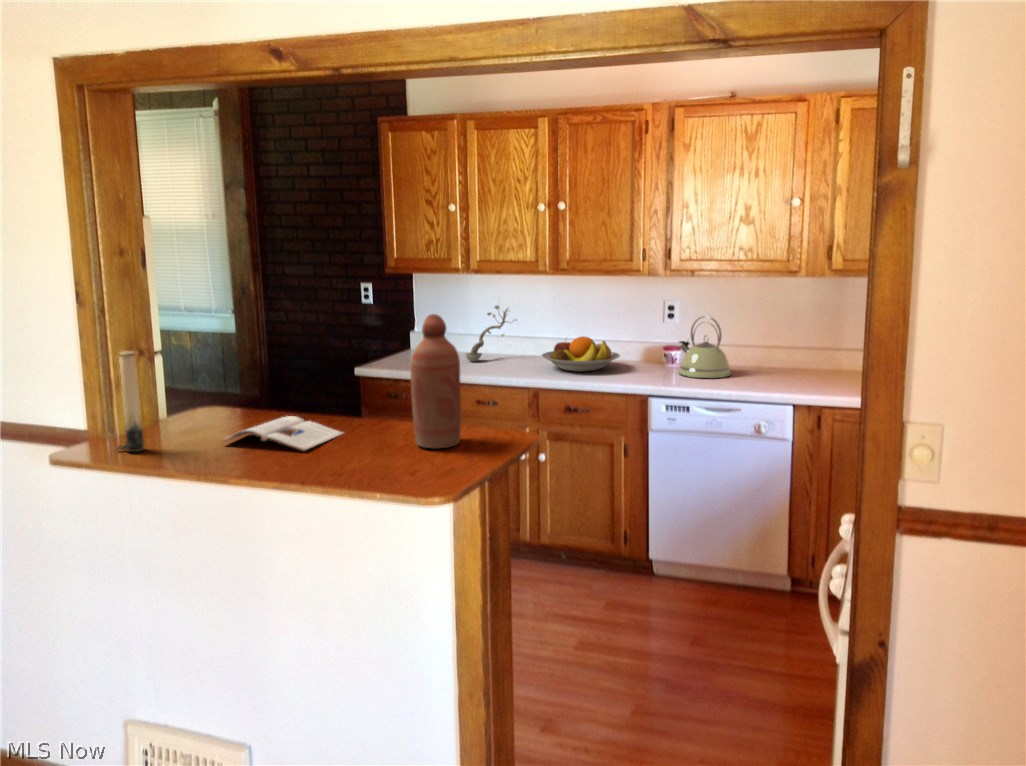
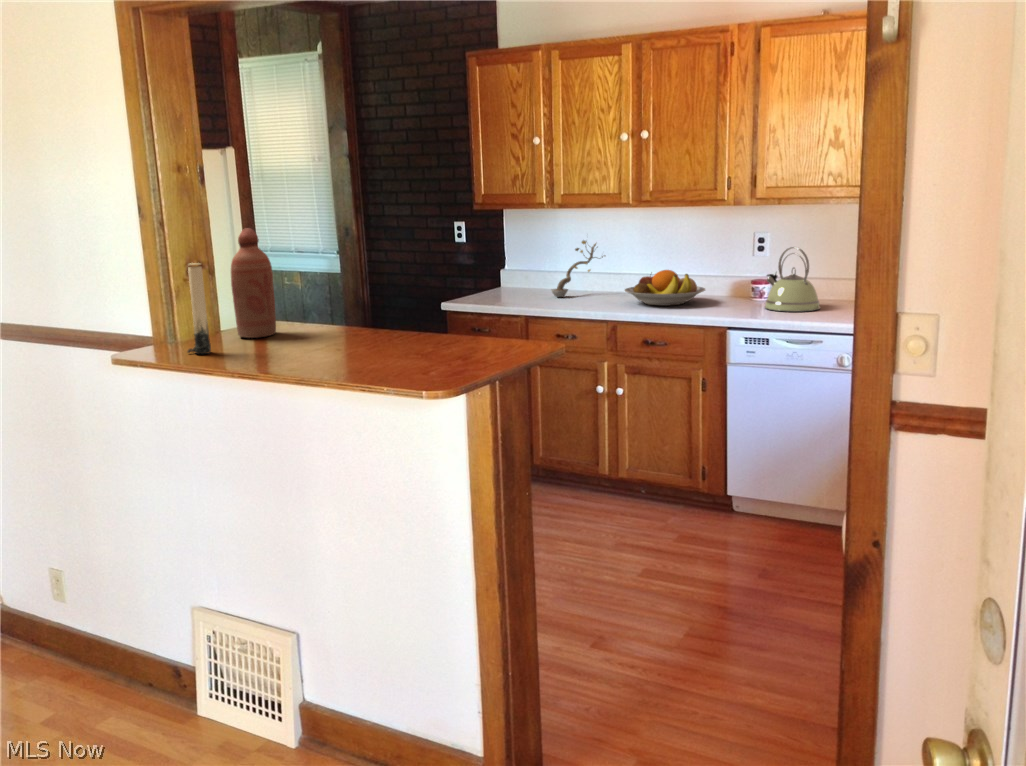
bottle: present [411,314,461,448] -> present [231,228,276,338]
magazine: present [223,416,343,451] -> none [276,327,388,354]

